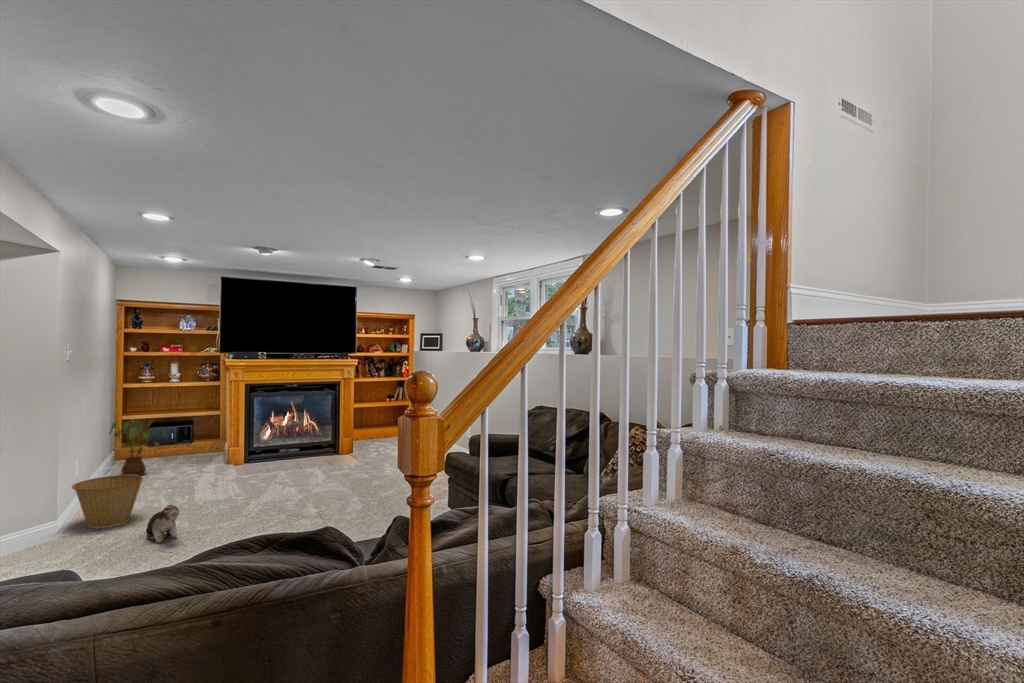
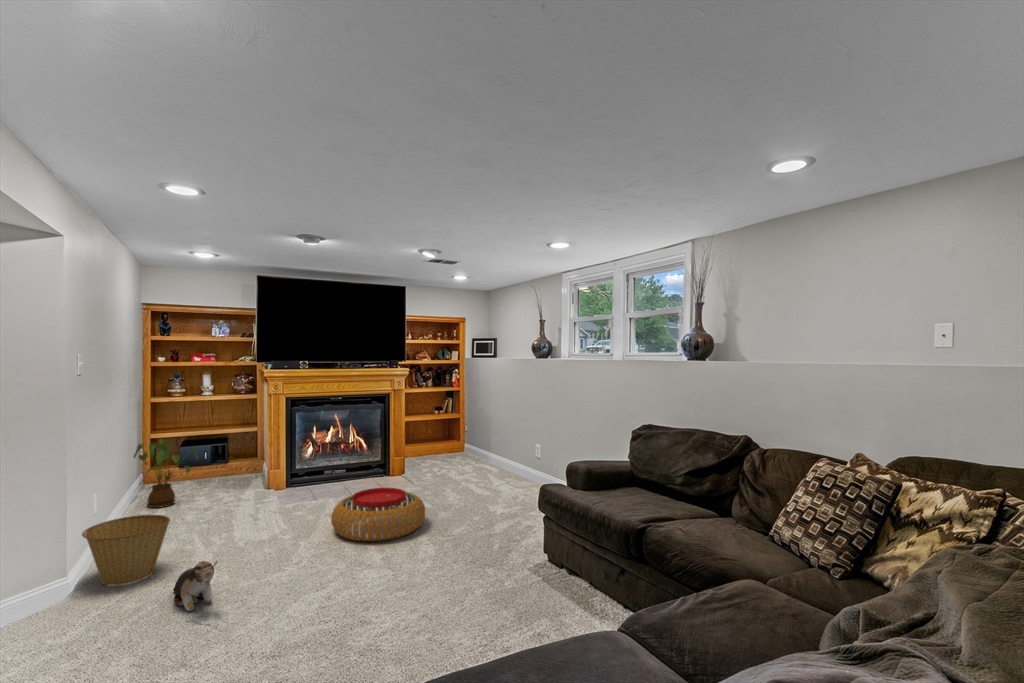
pouf: none [279,459,360,500] -> present [331,488,425,541]

